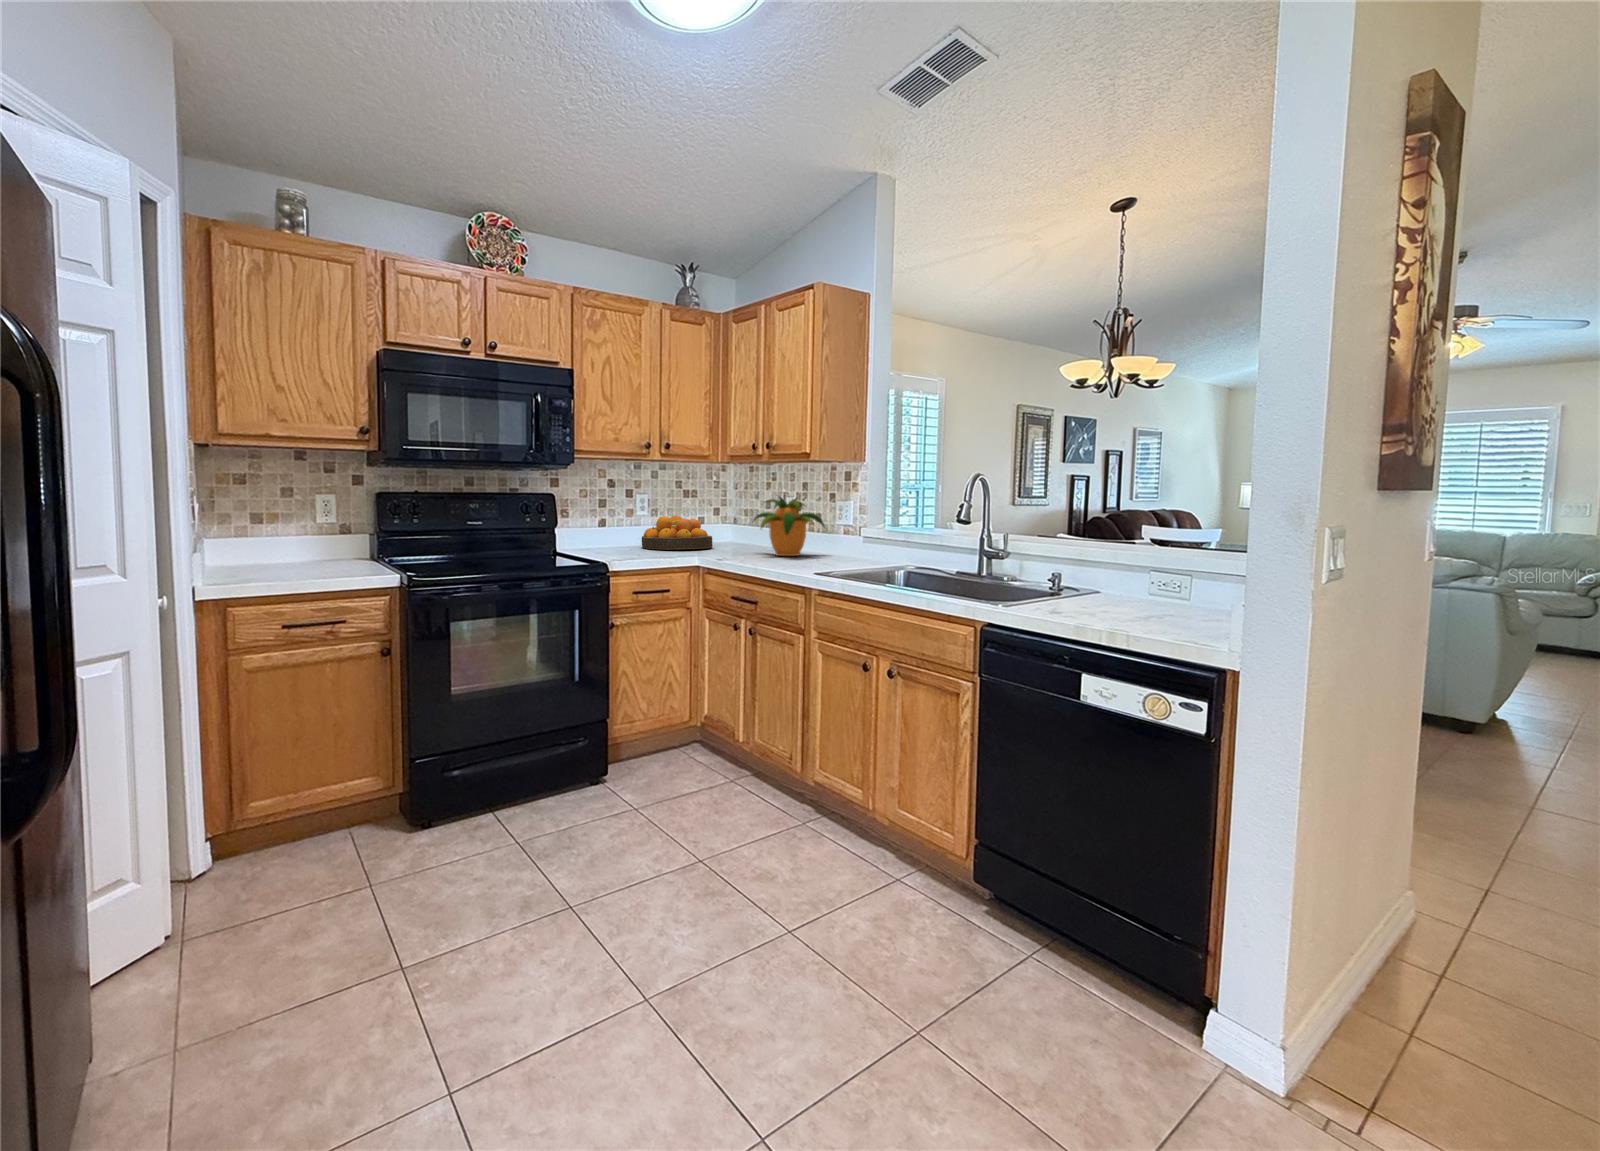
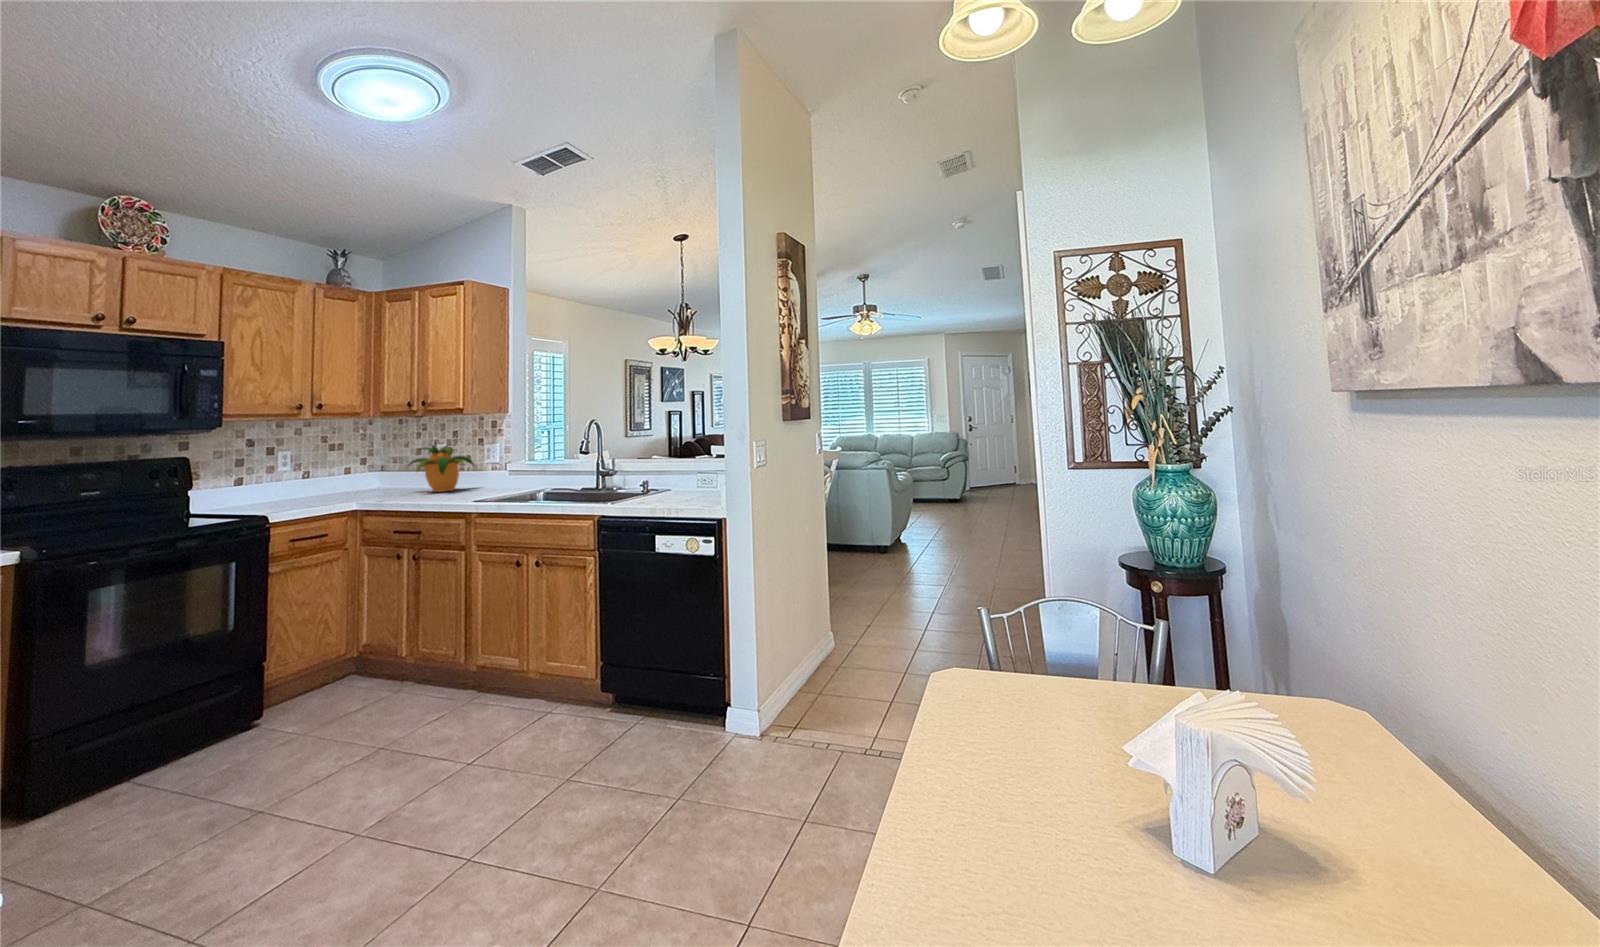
fruit bowl: present [642,515,713,550] -> none [292,467,369,498]

